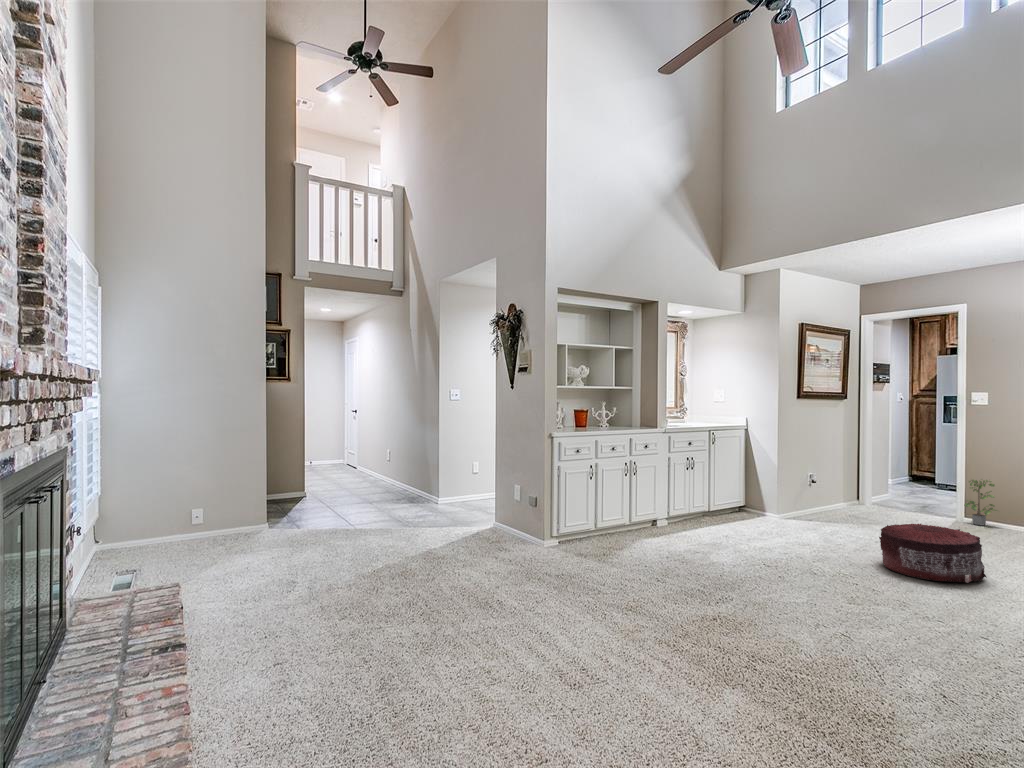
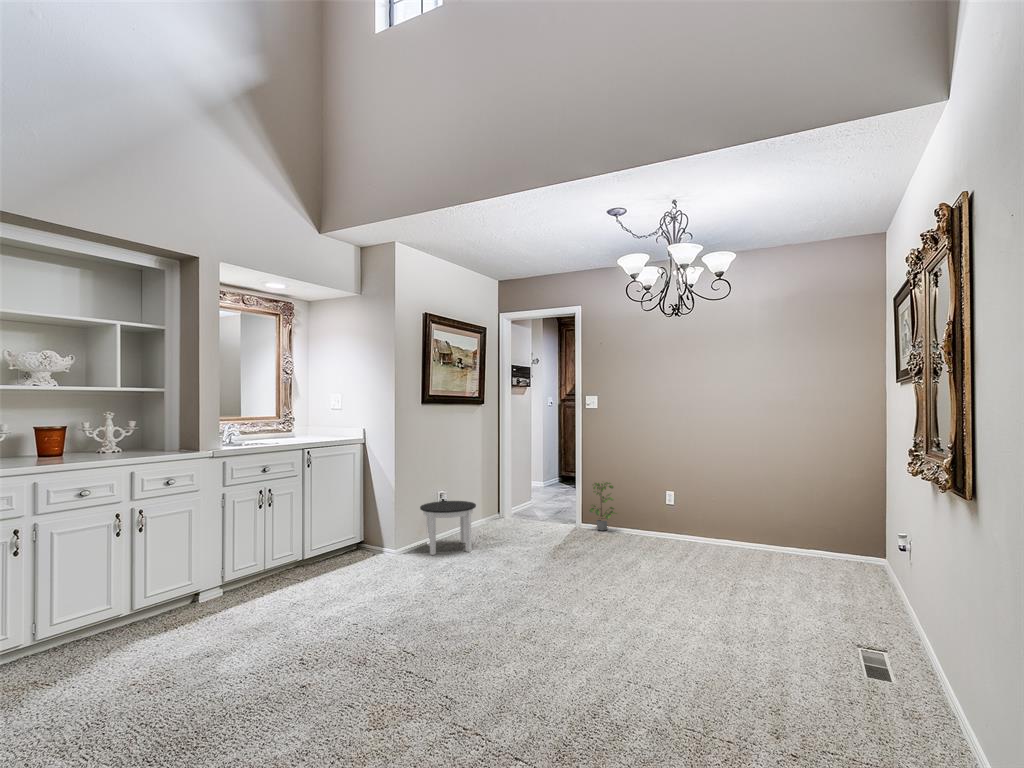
round table: none [797,481,849,525] -> present [420,501,476,555]
pouf: present [879,524,987,583] -> none [476,553,590,642]

